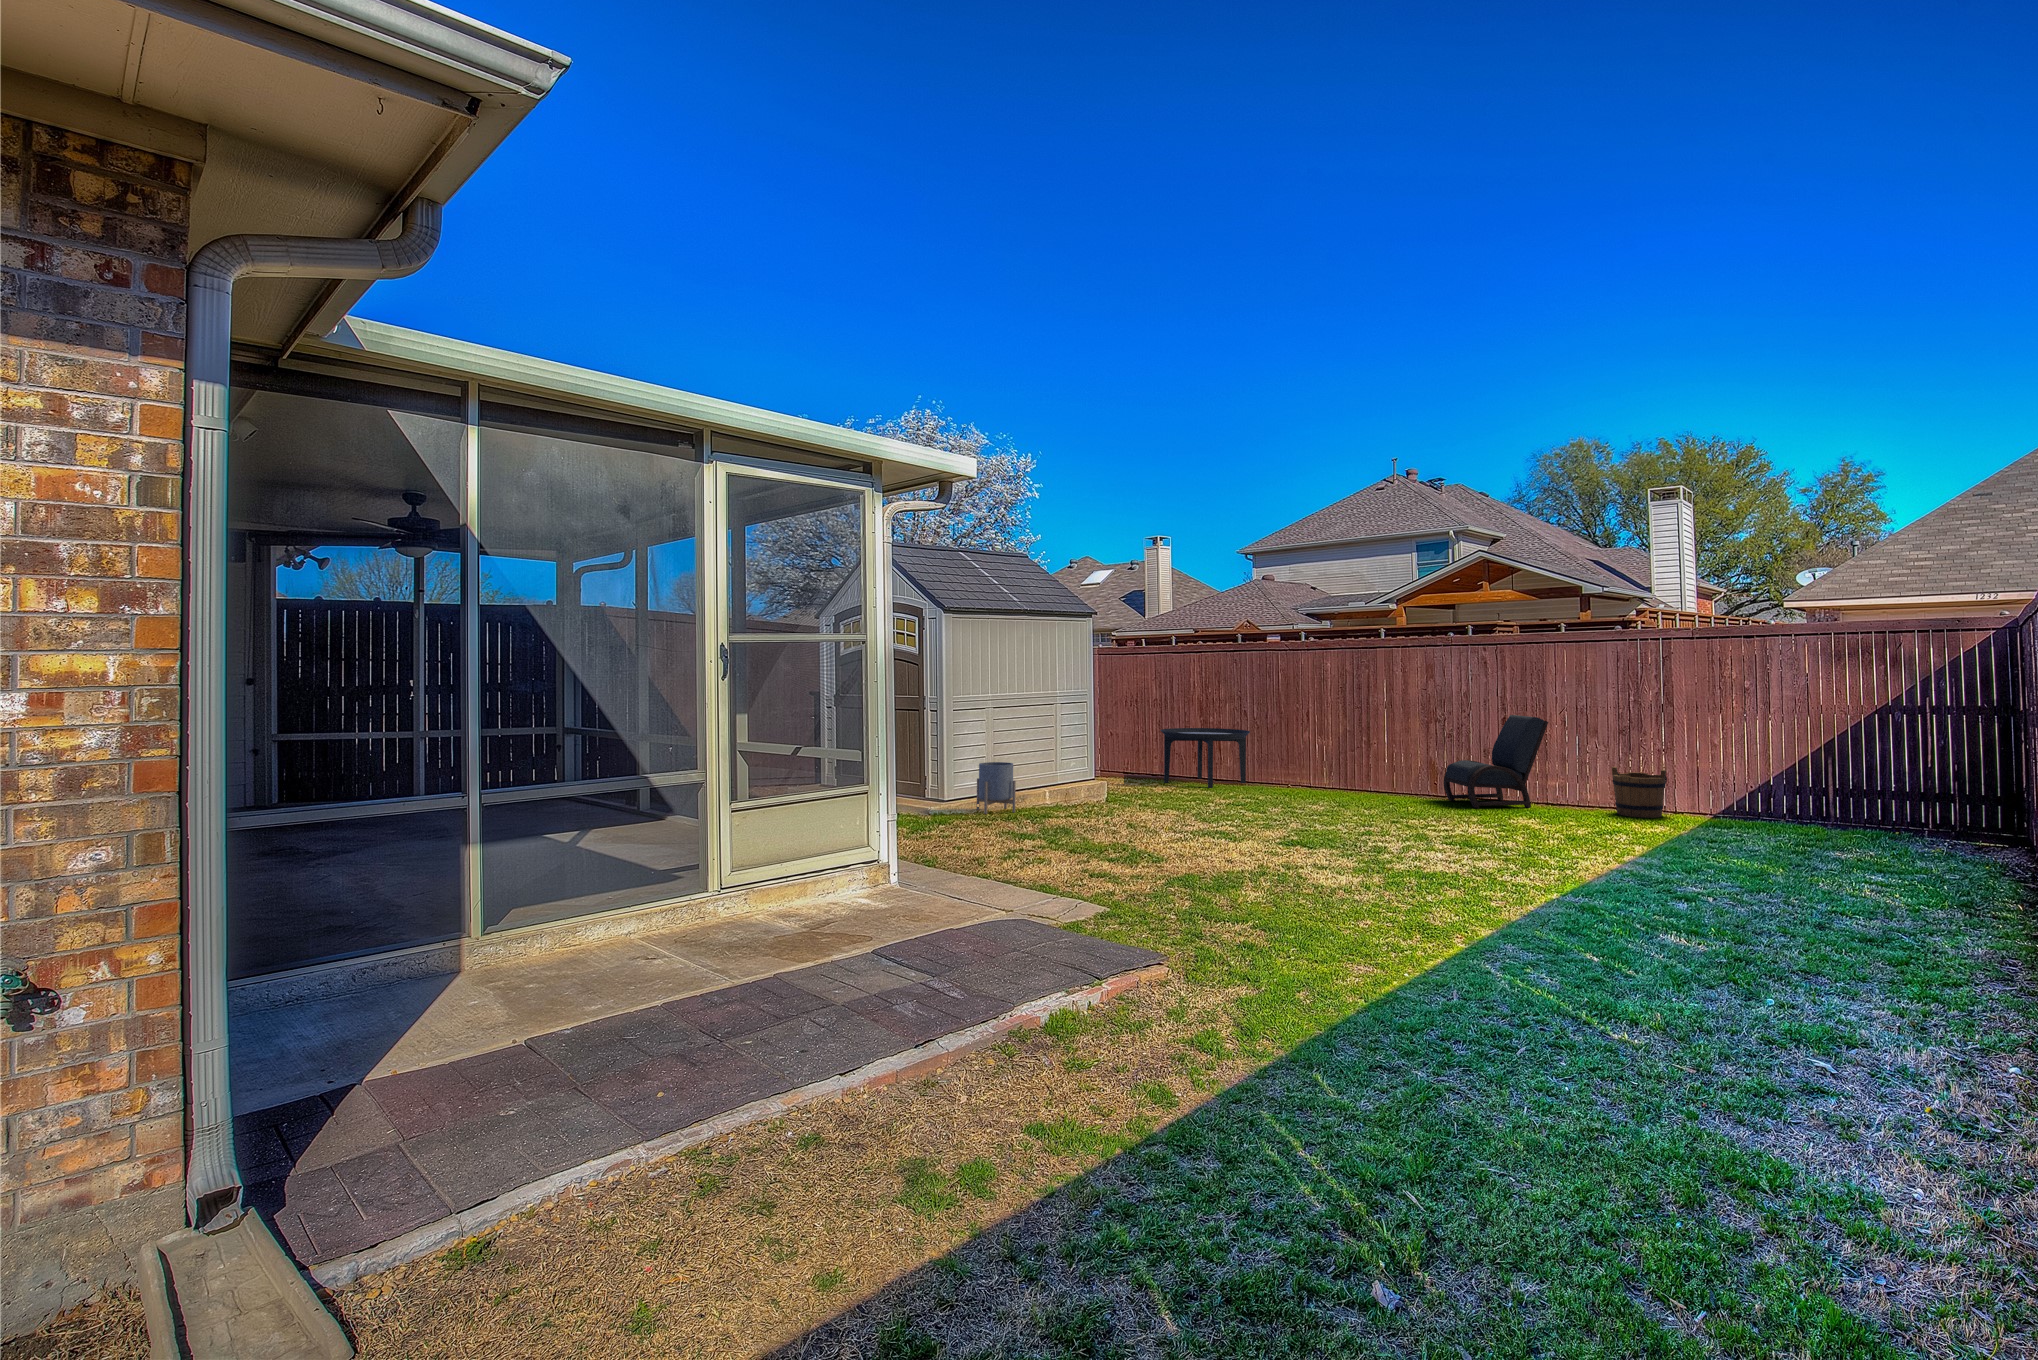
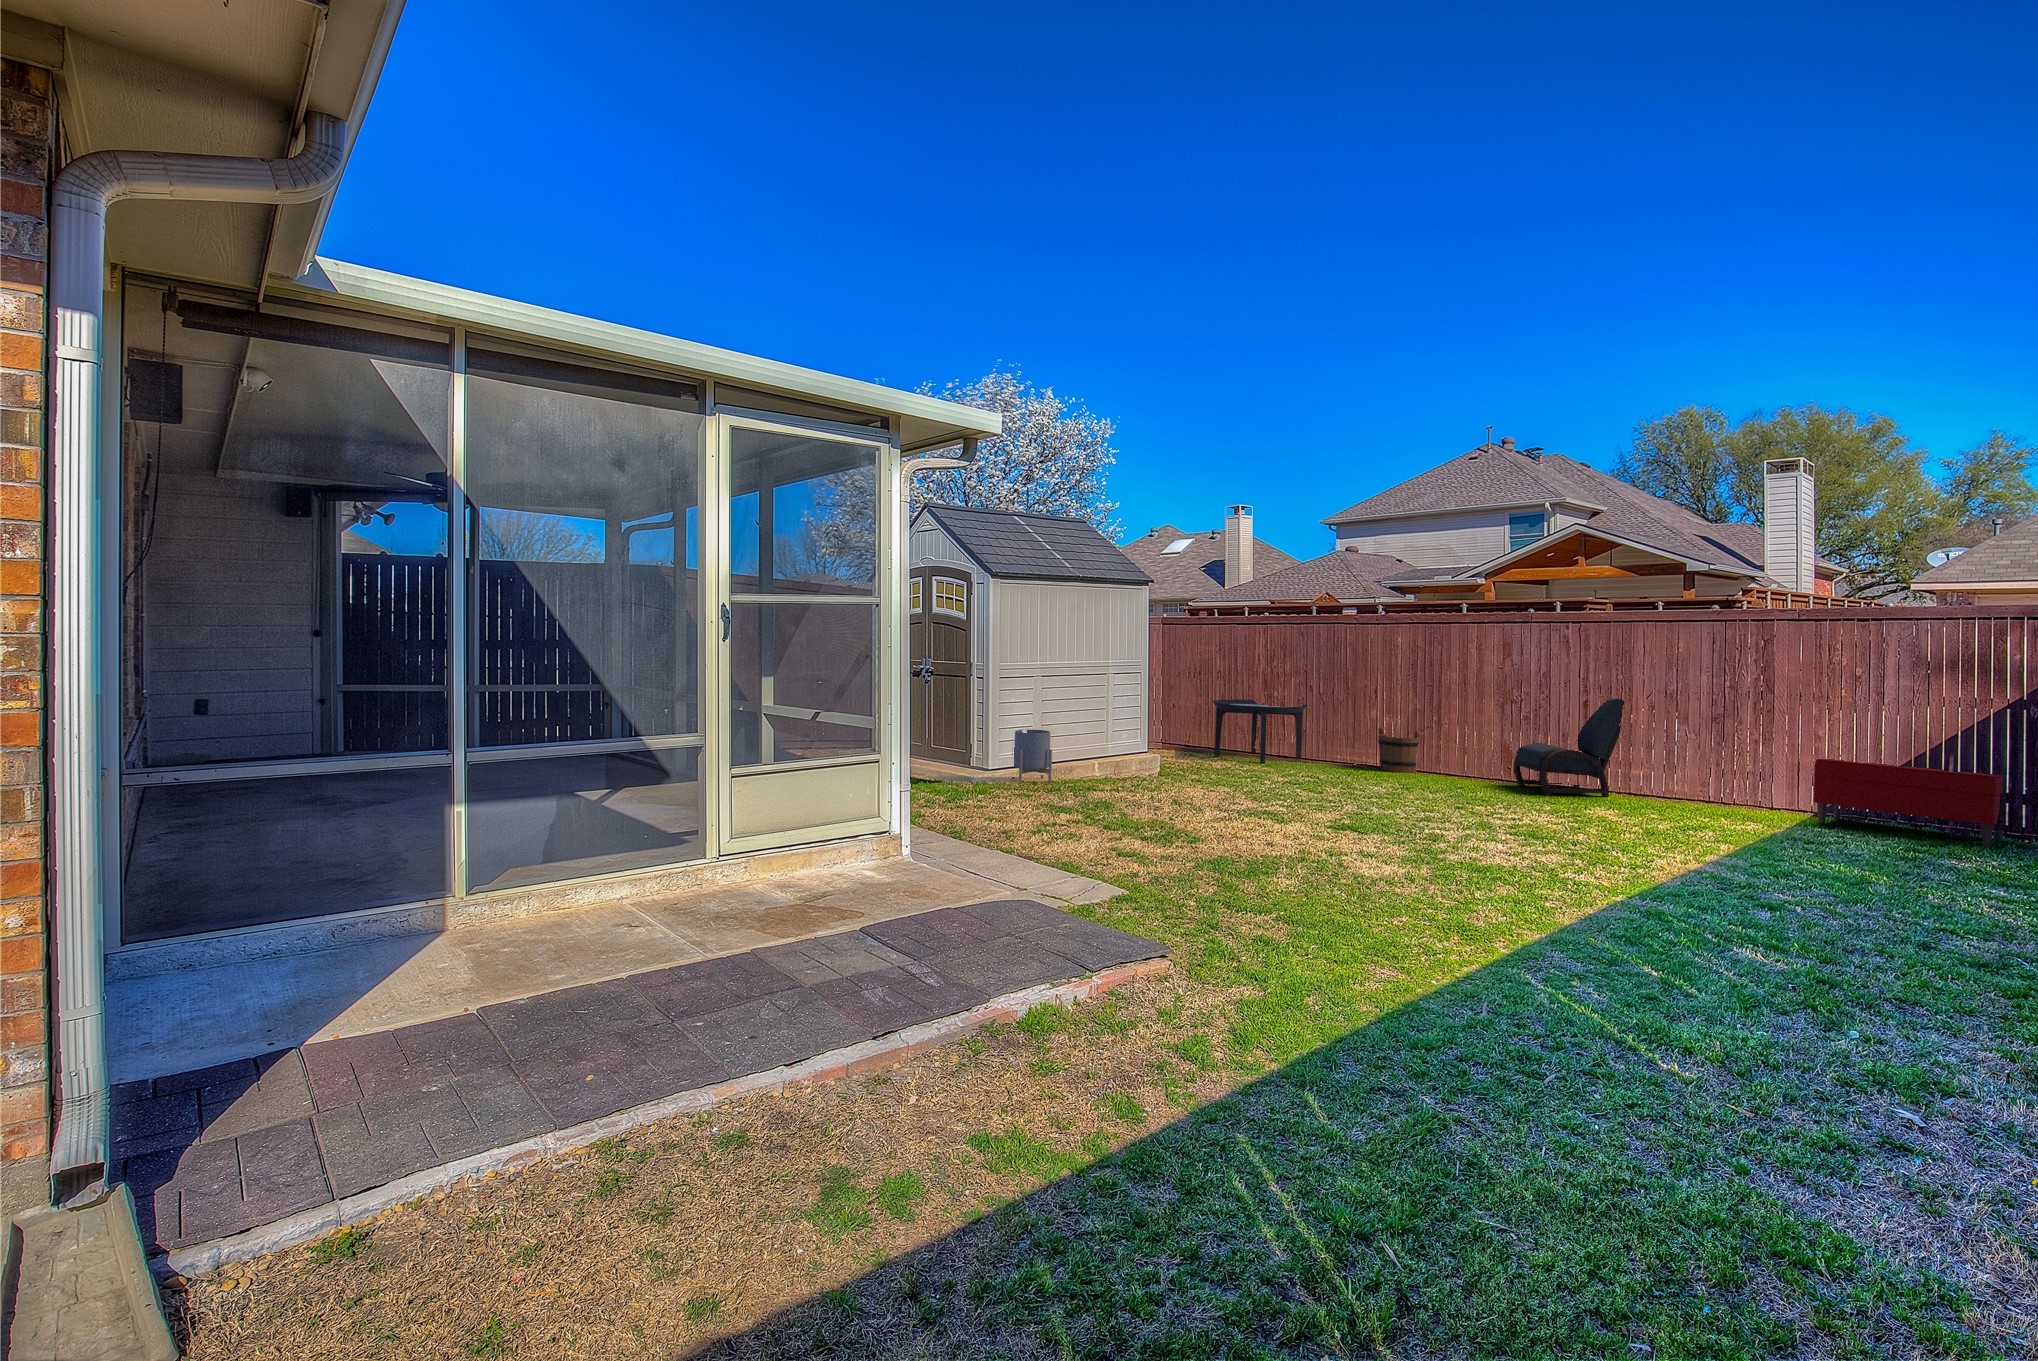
bench: none [1711,763,1877,840] -> present [1814,757,2003,847]
bucket: present [1612,767,1667,818] -> present [1378,728,1421,773]

